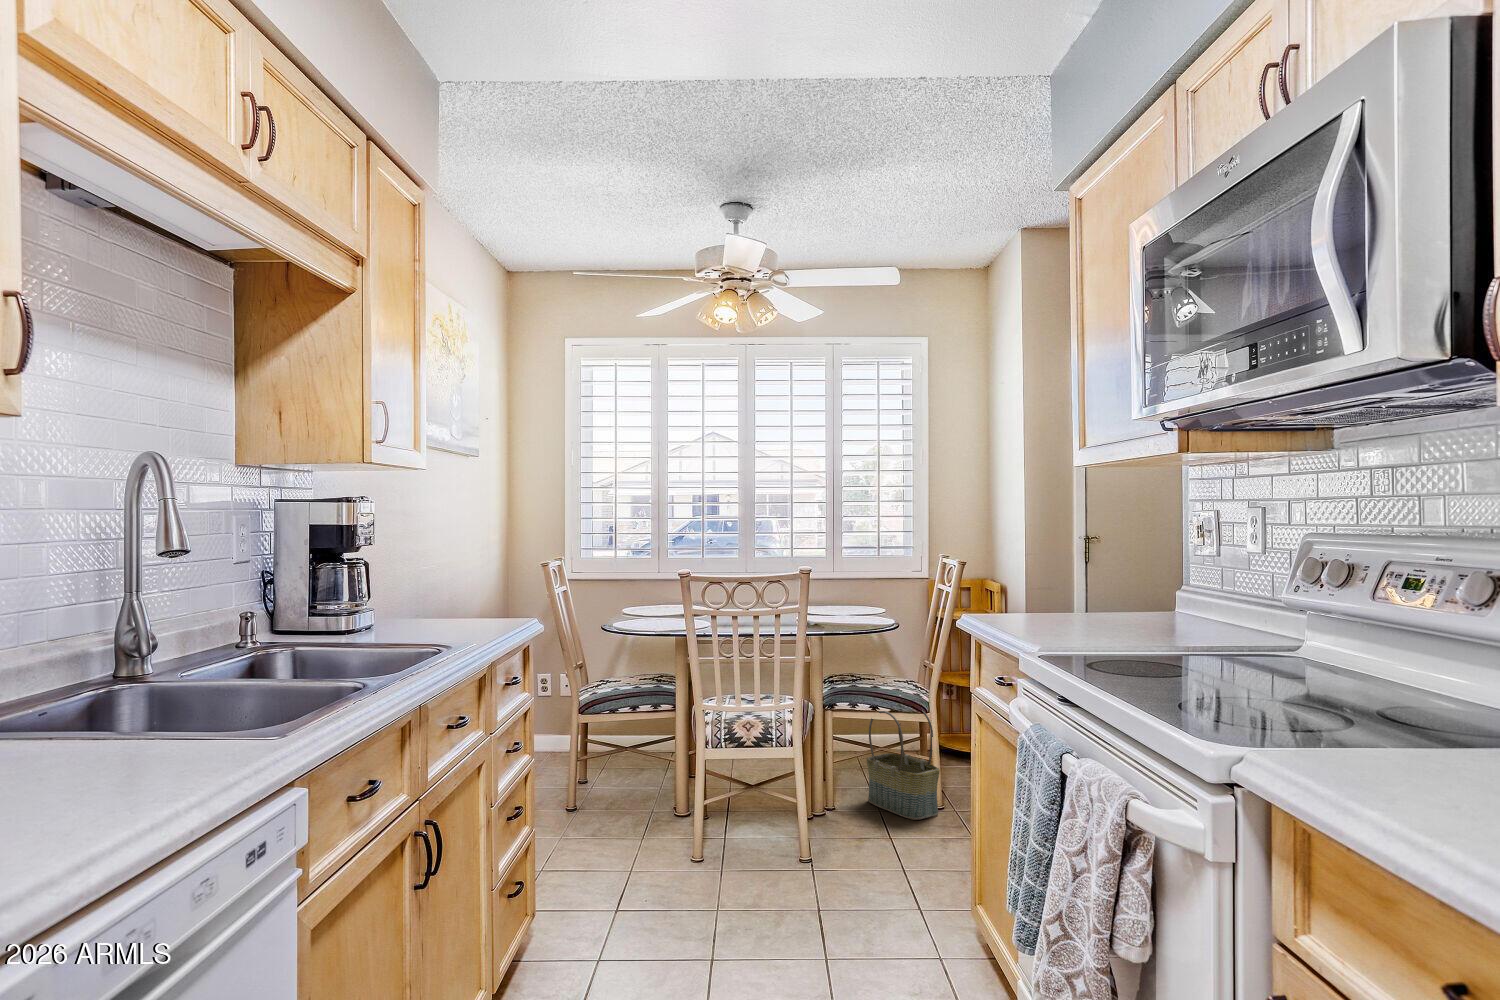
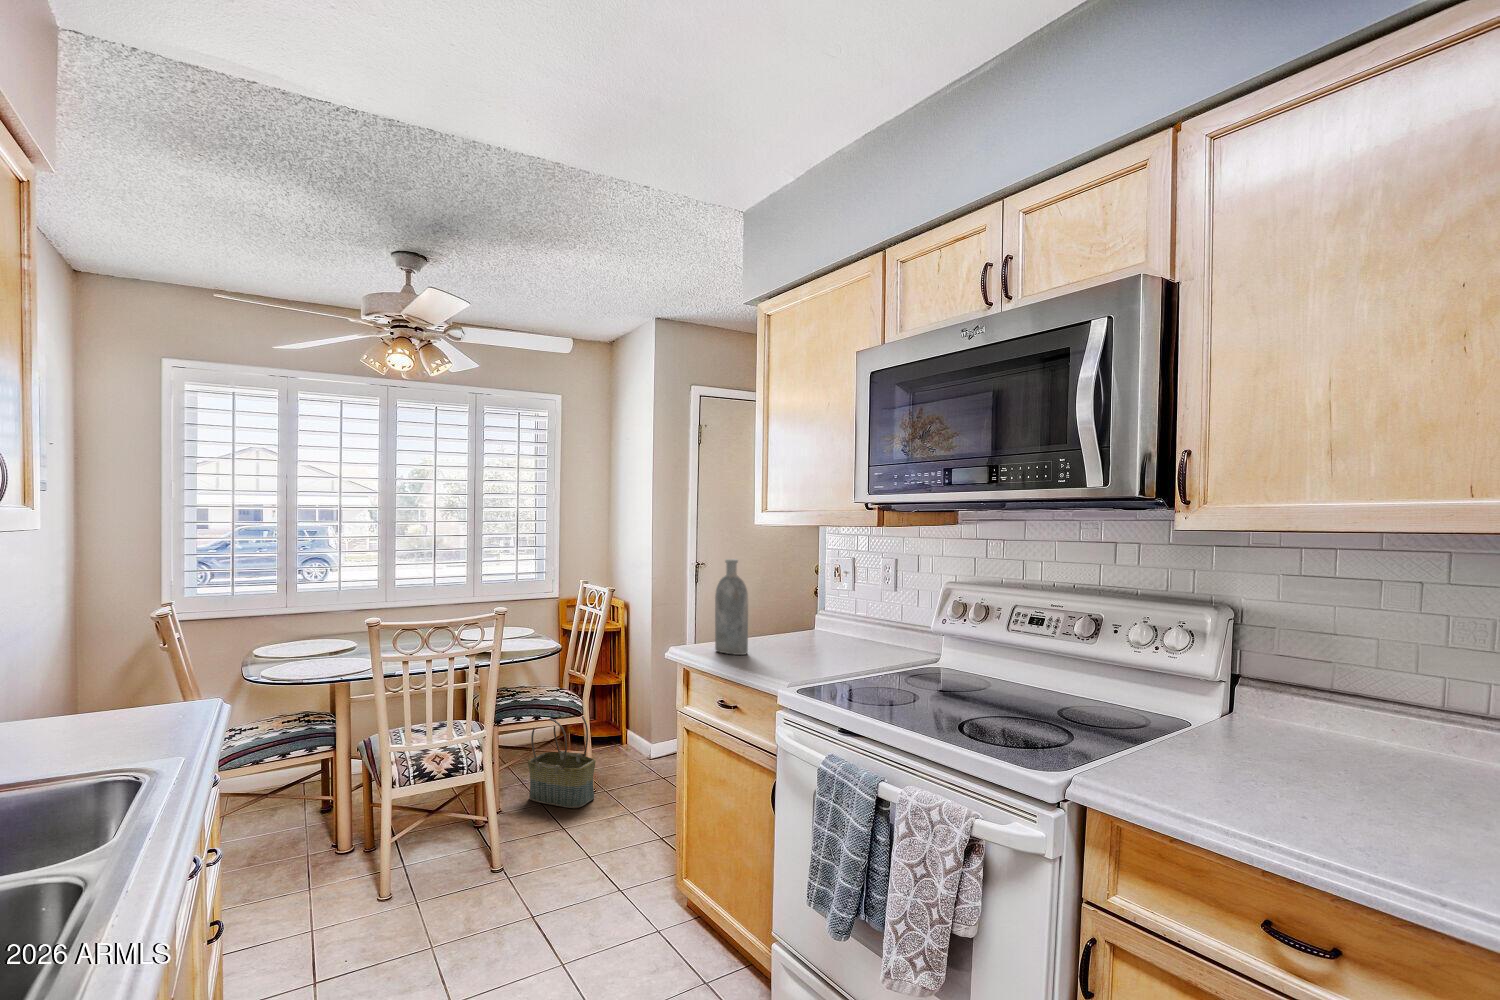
bottle: none [1004,510,1041,629] -> present [715,559,748,655]

